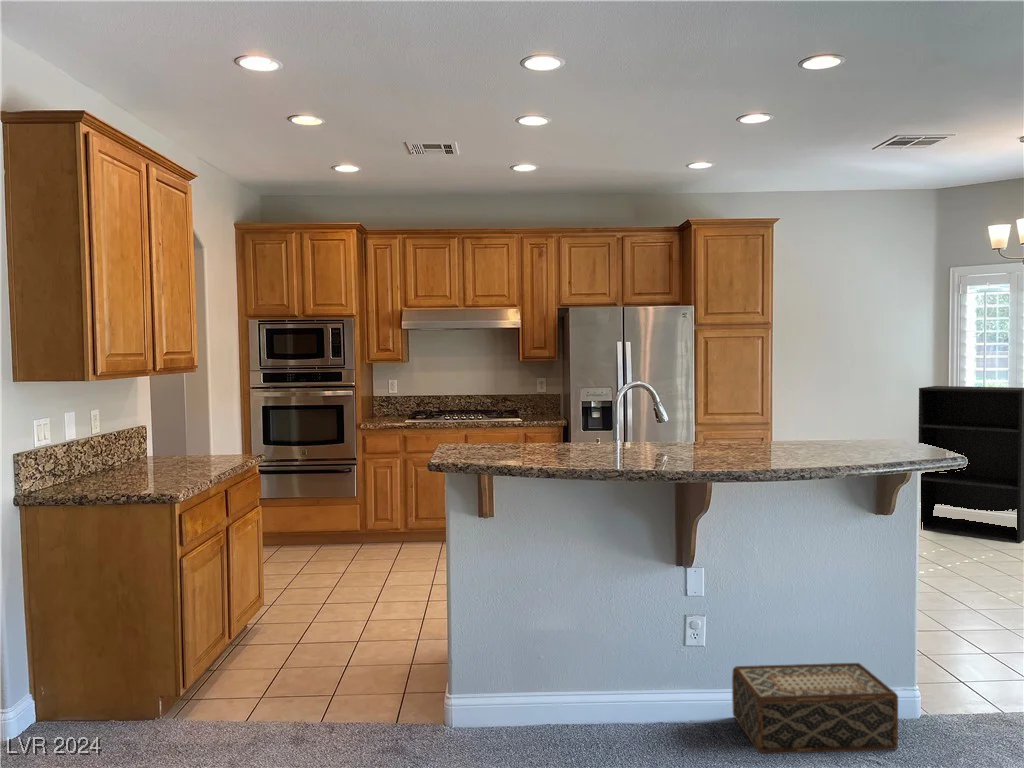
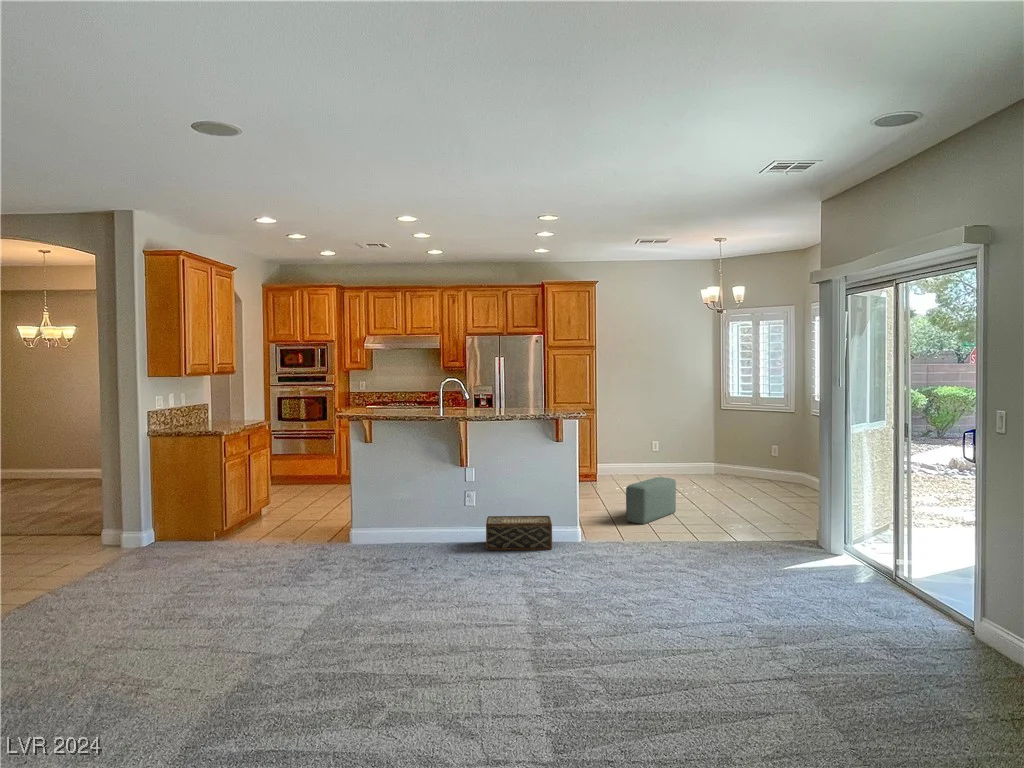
bookshelf: present [918,386,1024,544] -> none [696,387,765,486]
pouf: none [939,552,998,651] -> present [626,477,676,524]

